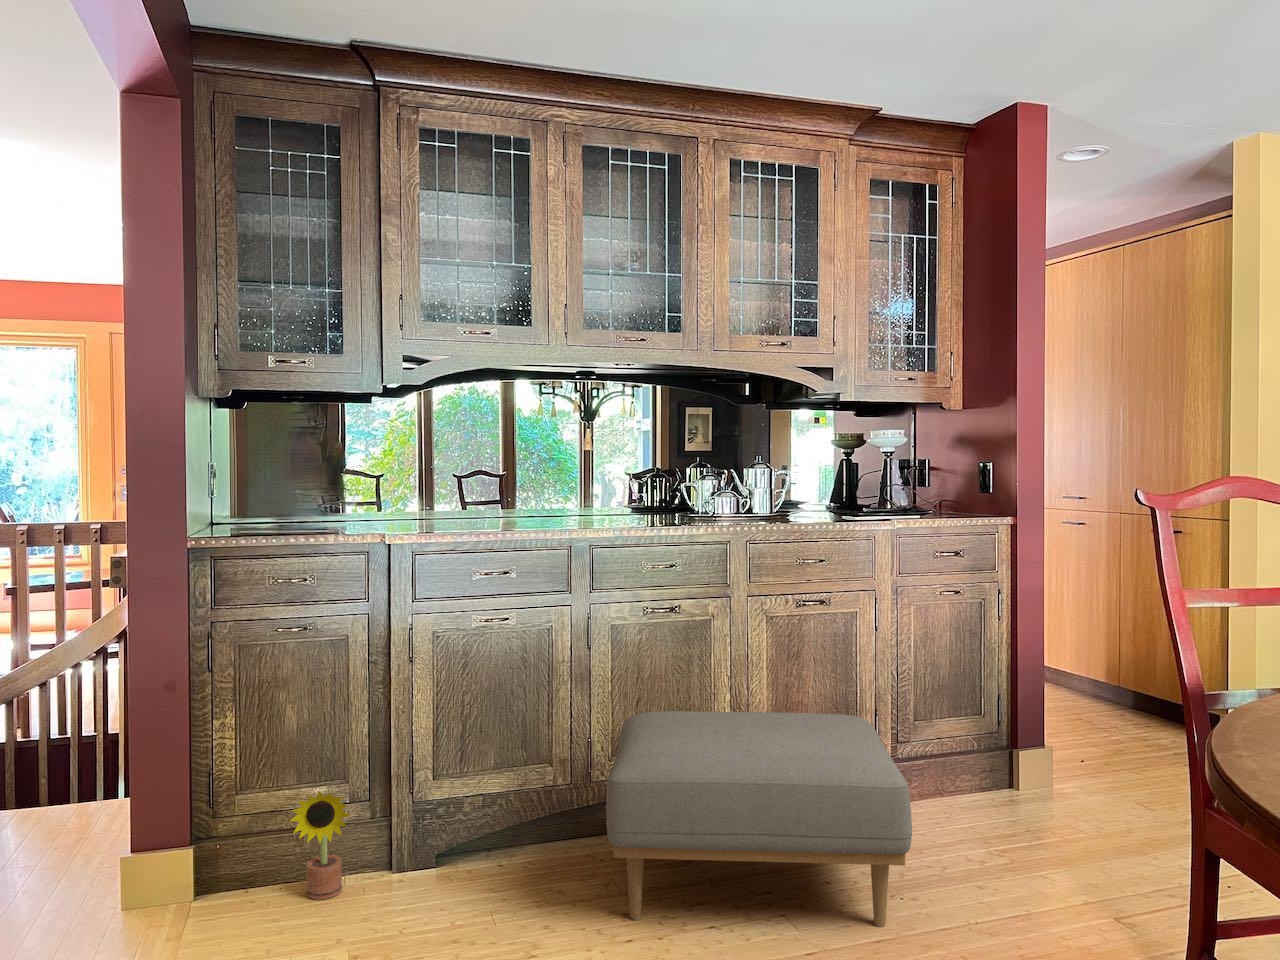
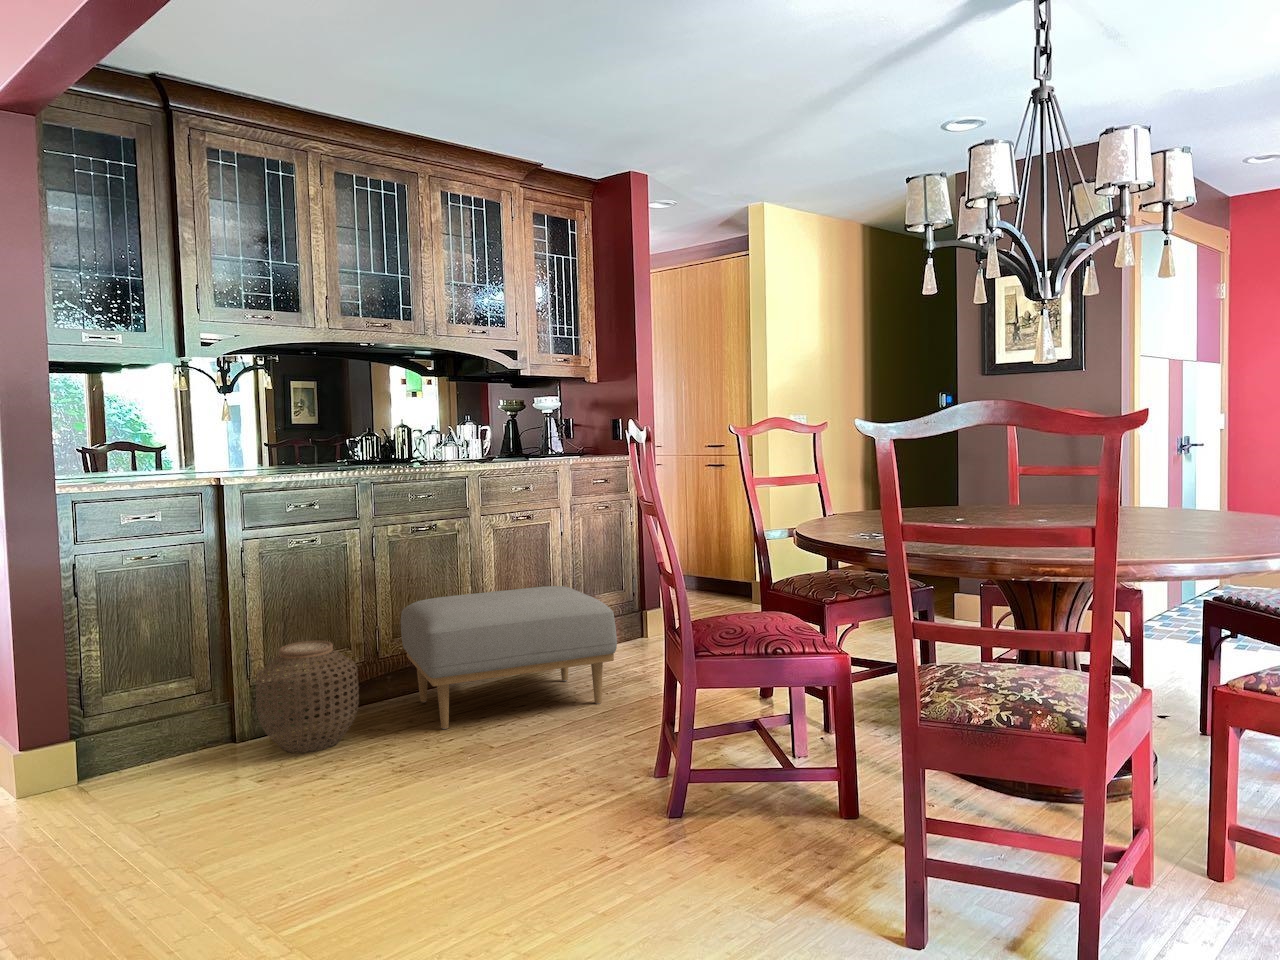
woven basket: none [396,757,527,916] -> present [256,641,359,753]
decorative plant: present [290,792,350,900] -> none [169,678,217,766]

